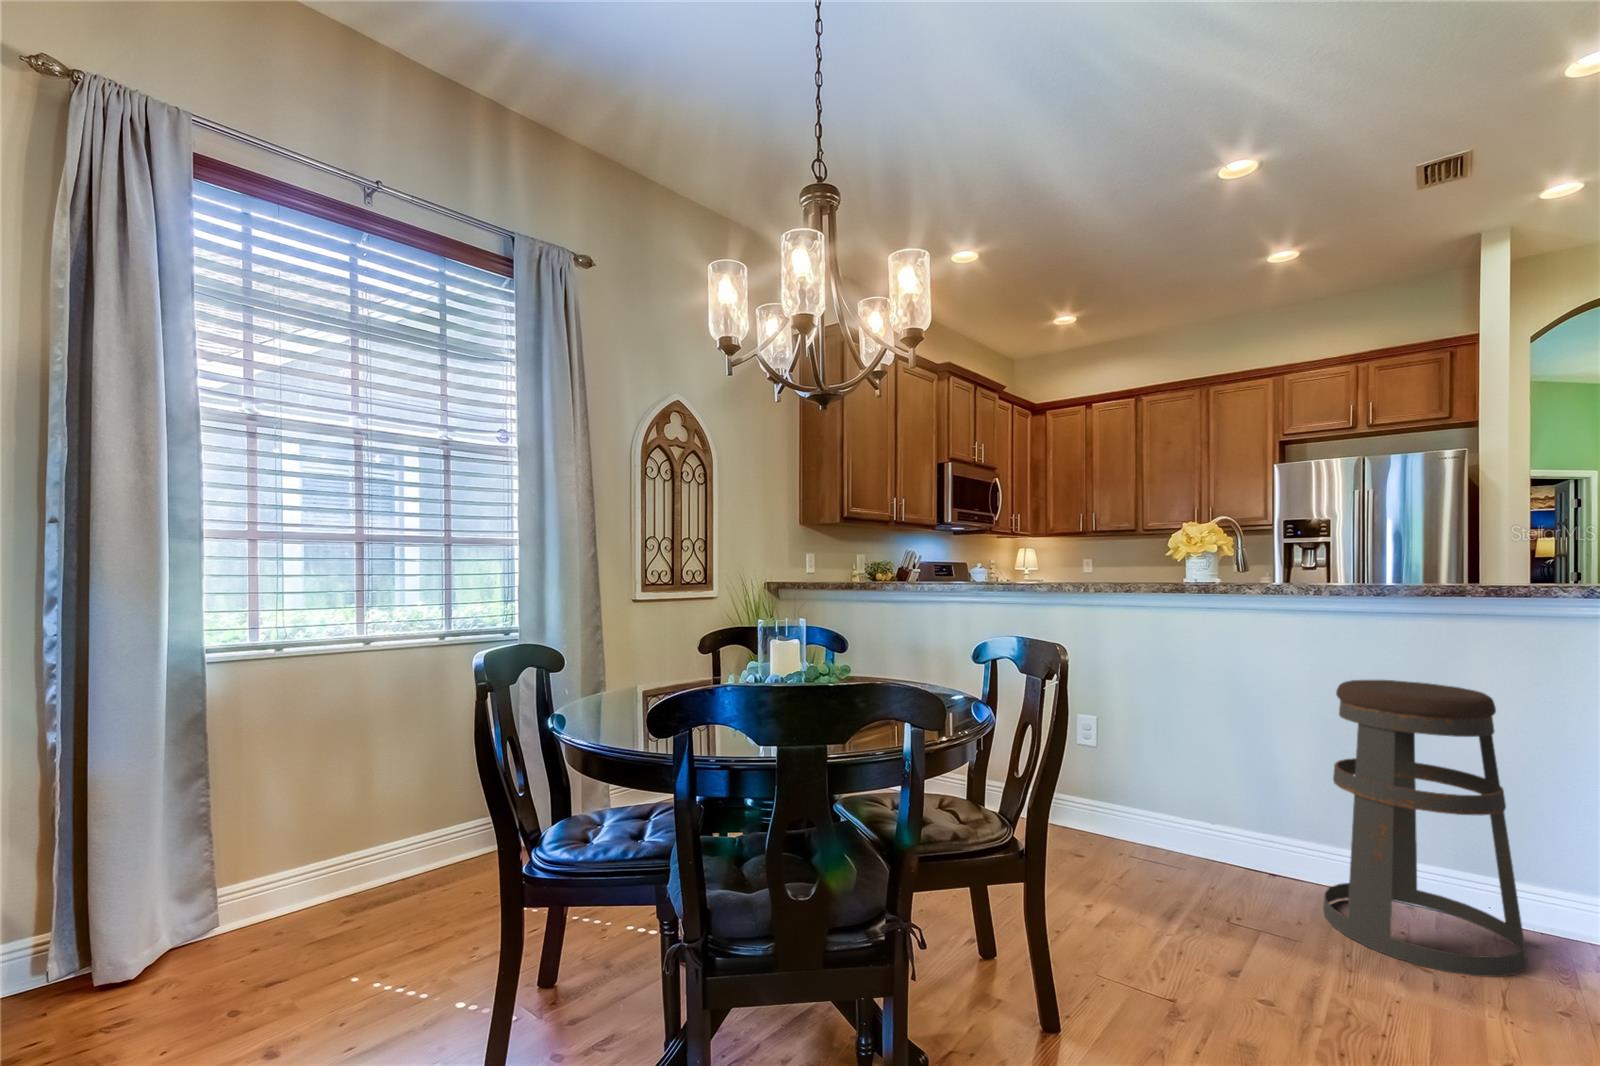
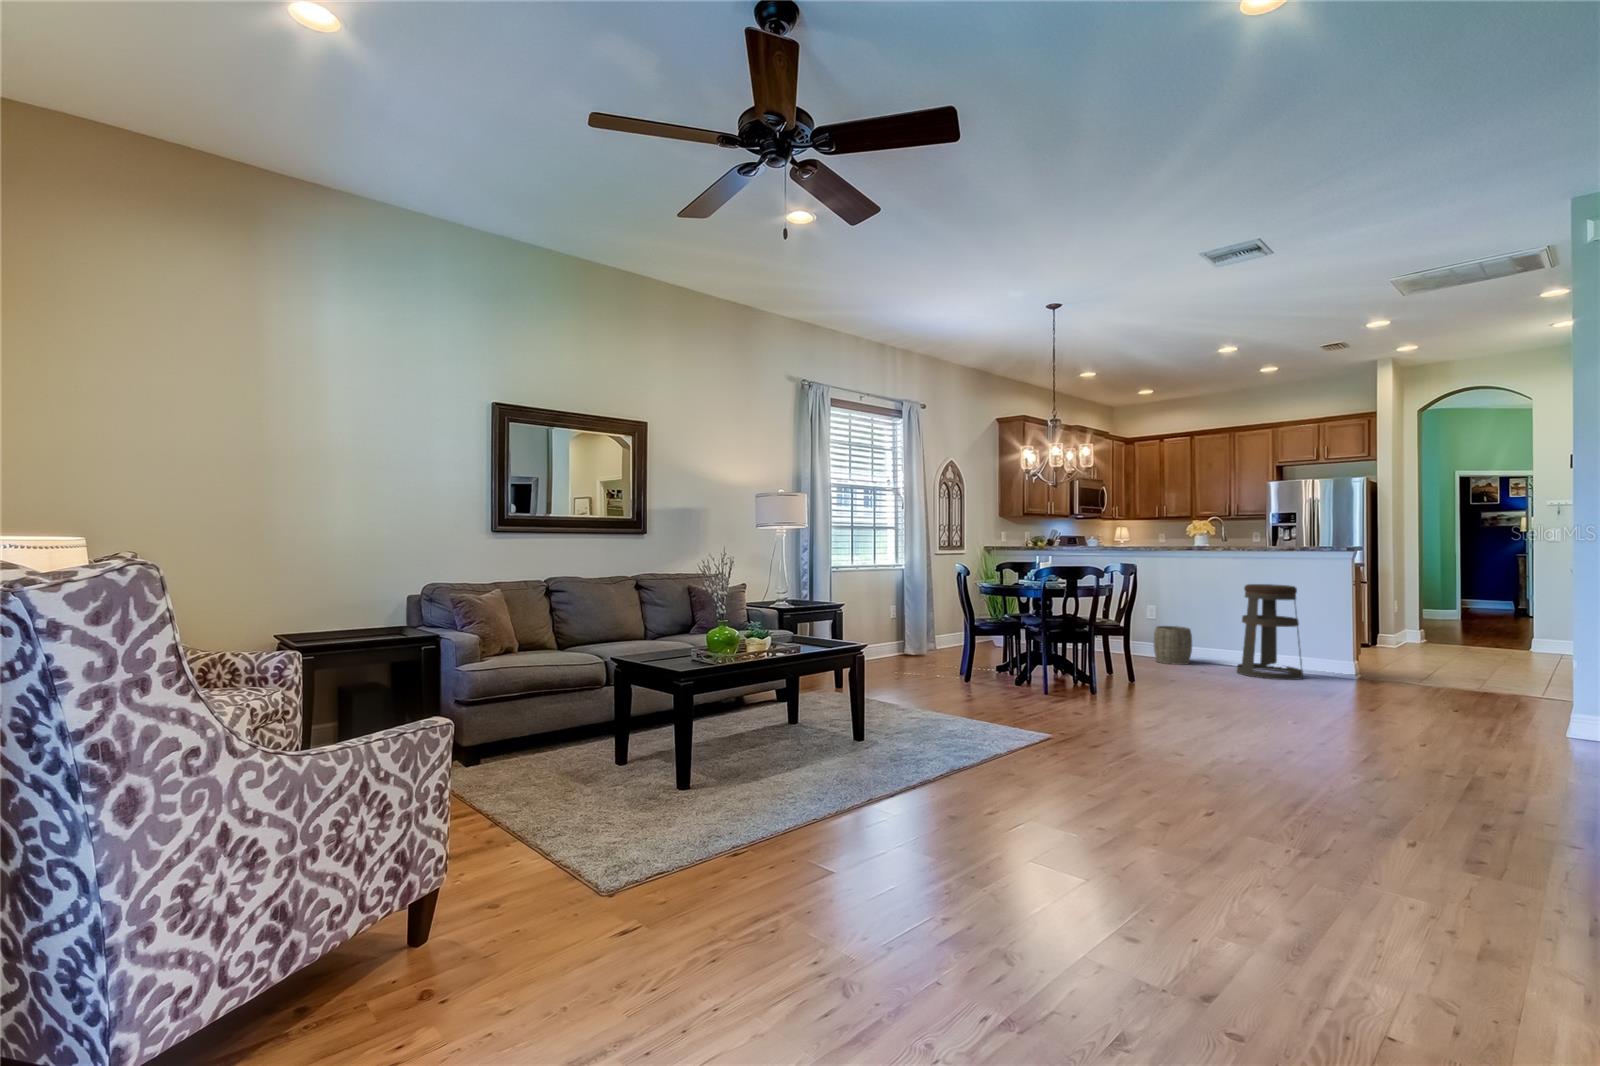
woven basket: none [1102,766,1193,875] -> present [1154,626,1192,665]

